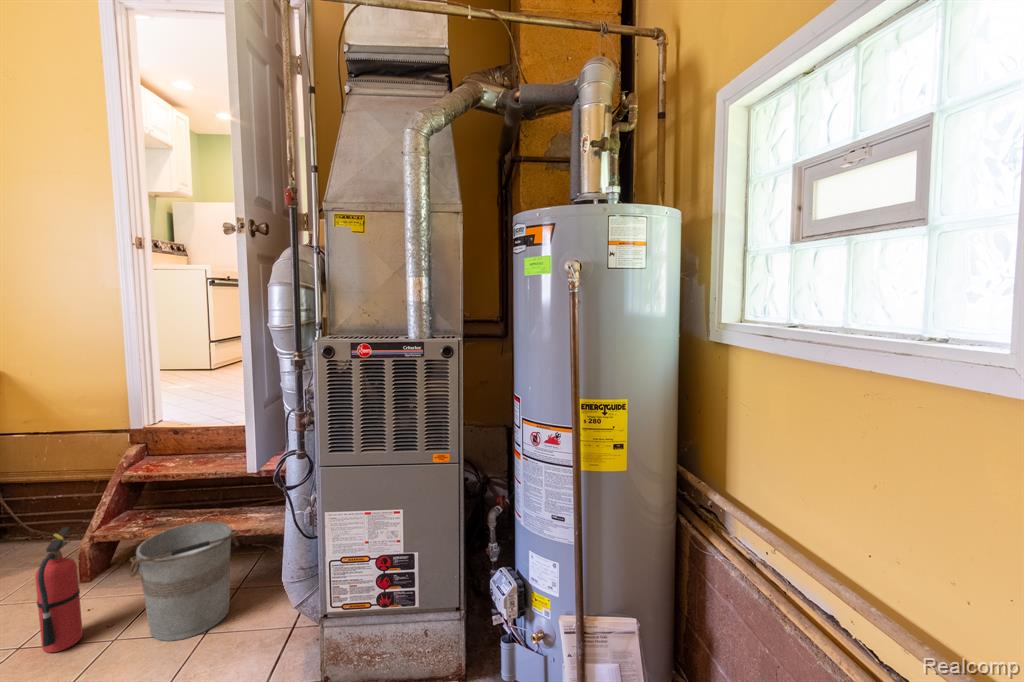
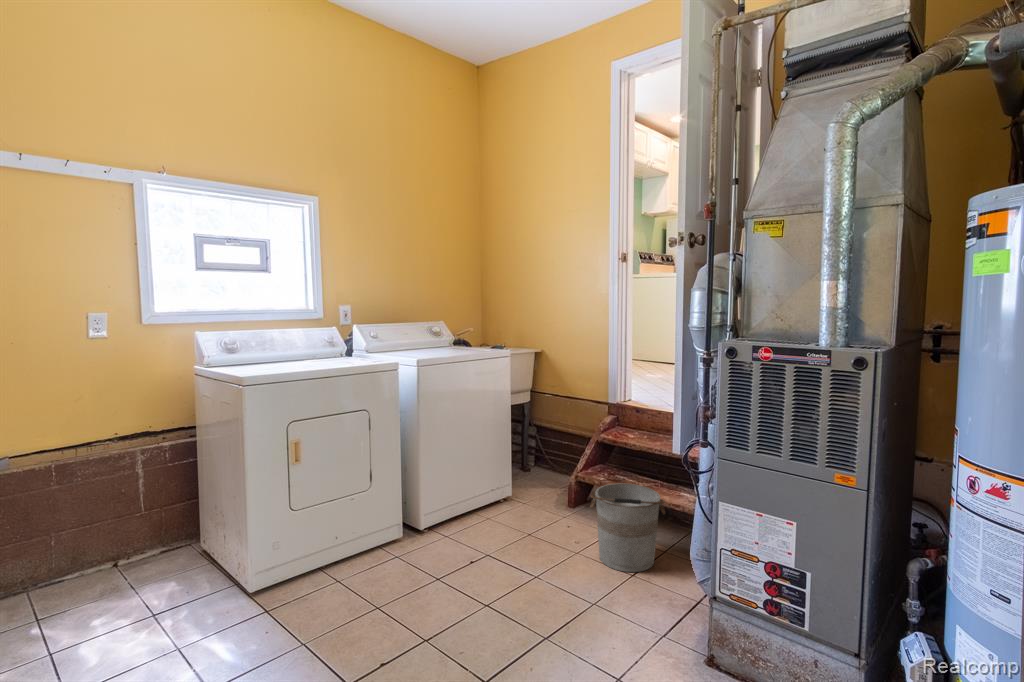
fire extinguisher: present [35,527,83,653] -> none [542,460,564,543]

